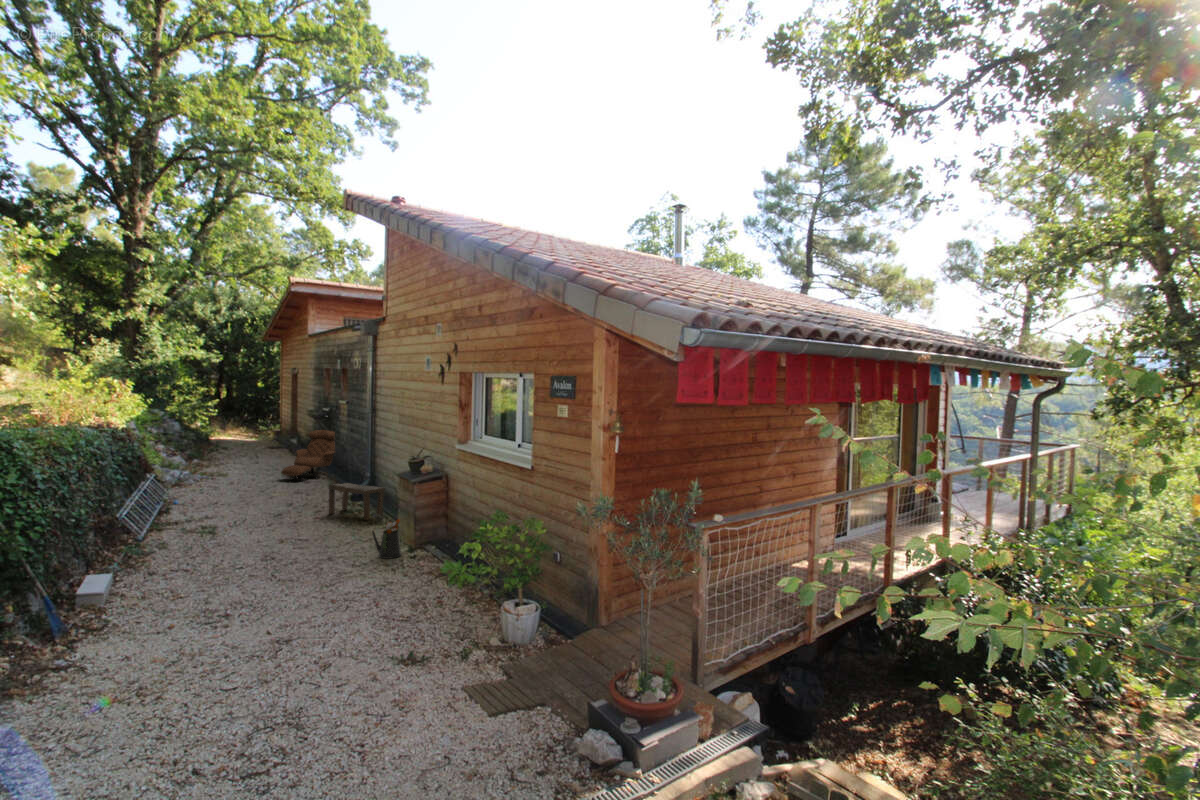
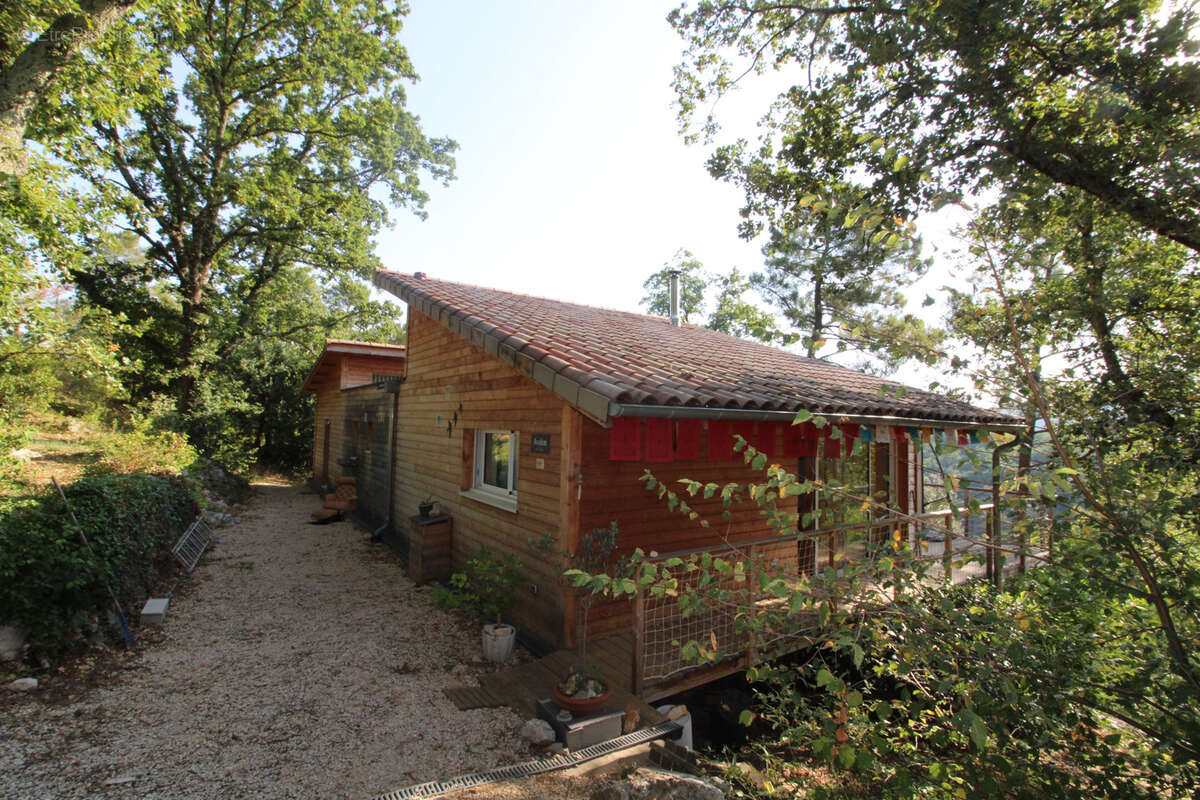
bench: present [328,483,385,520] -> none [350,525,400,559]
watering can: present [372,519,401,559] -> none [385,556,415,592]

